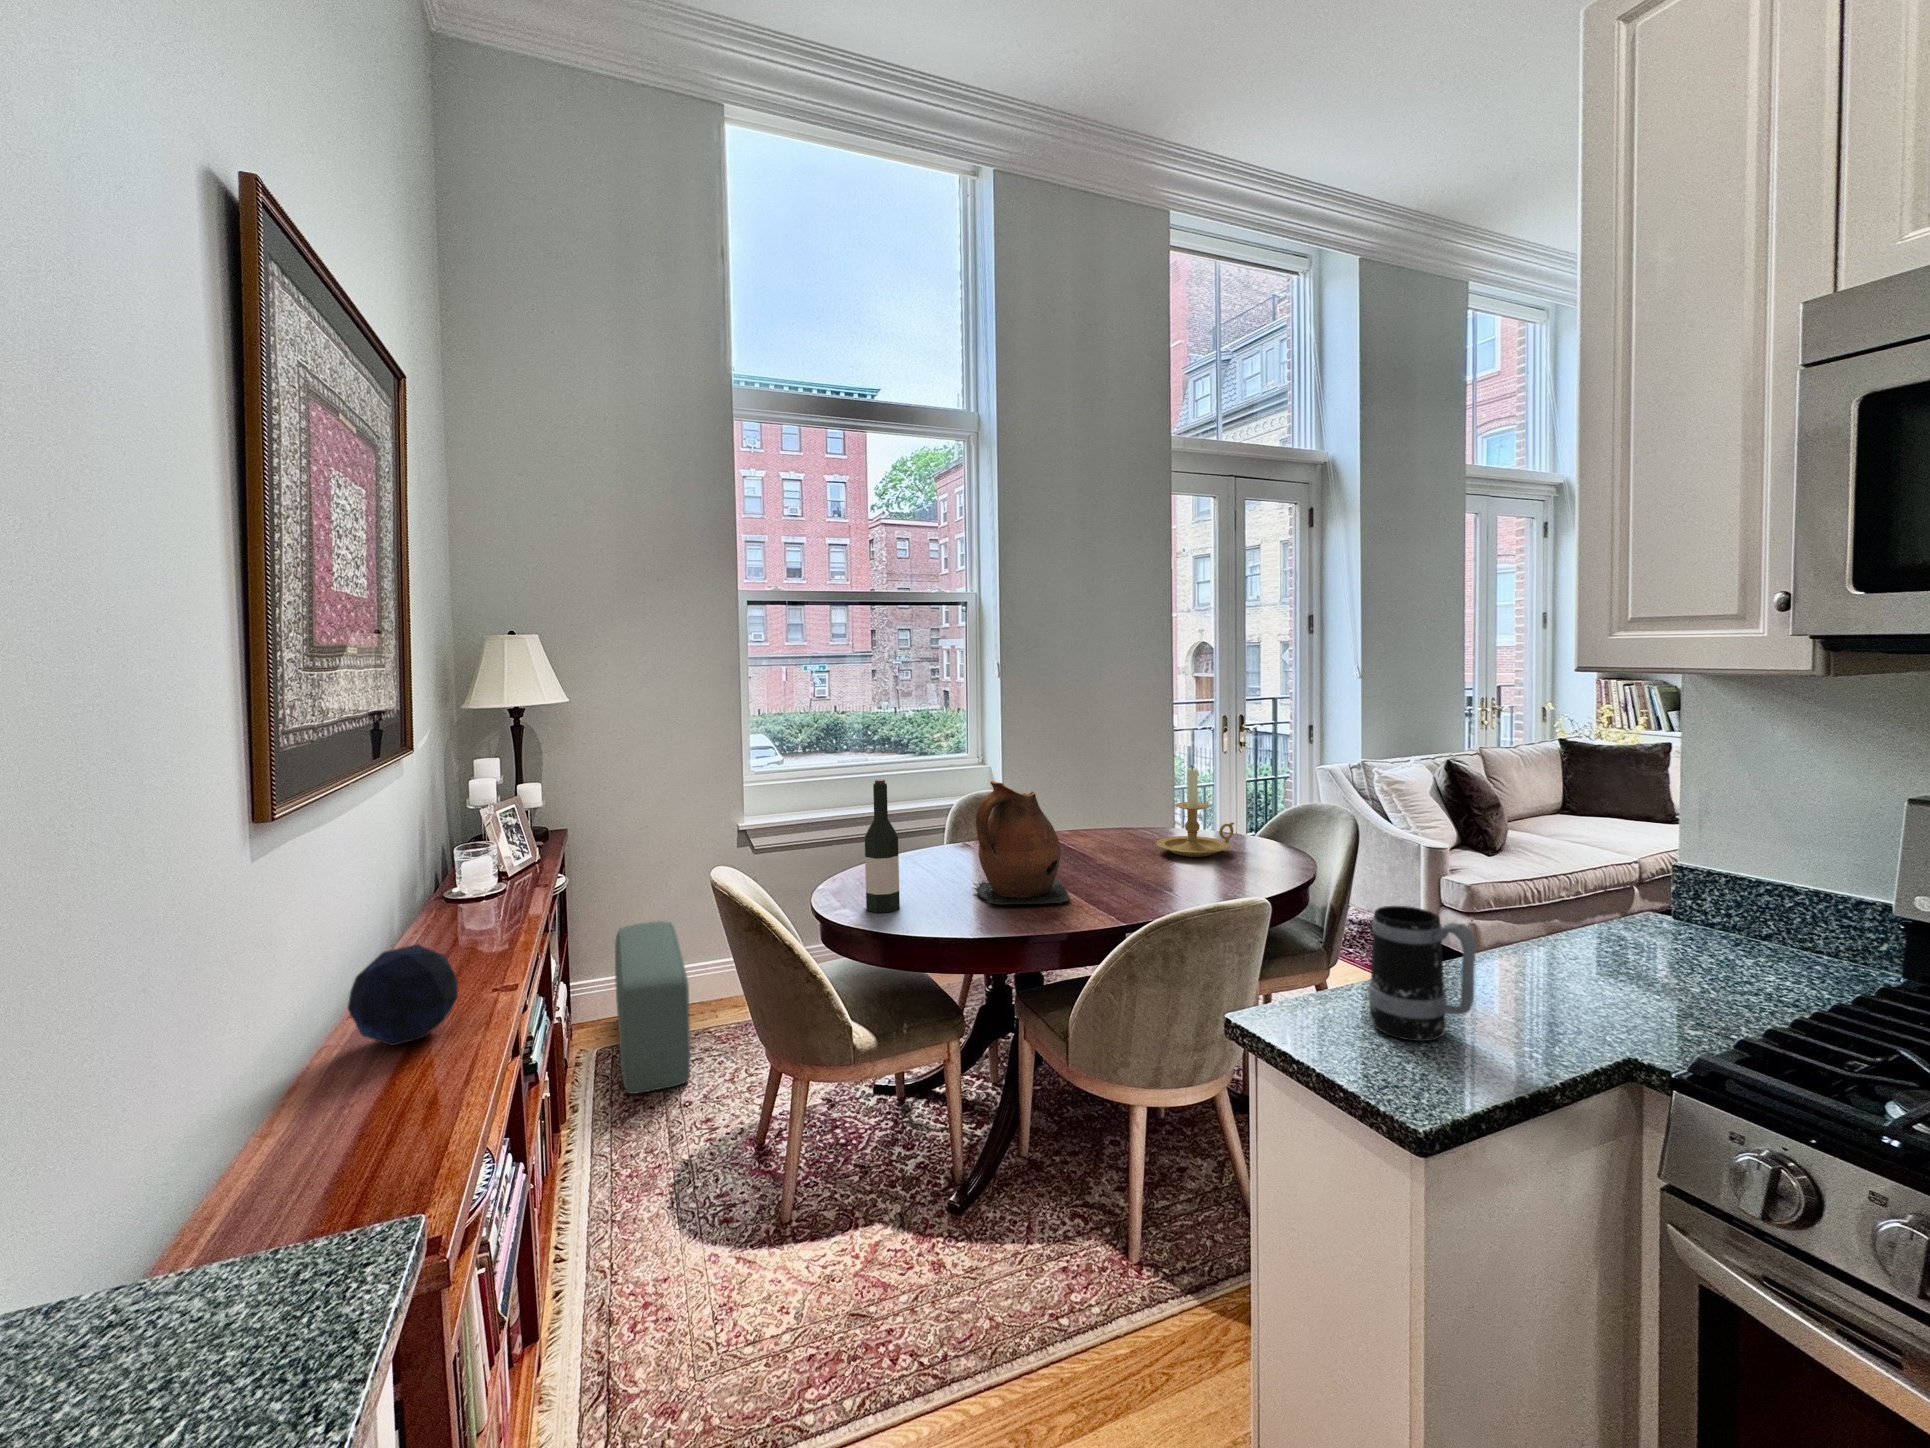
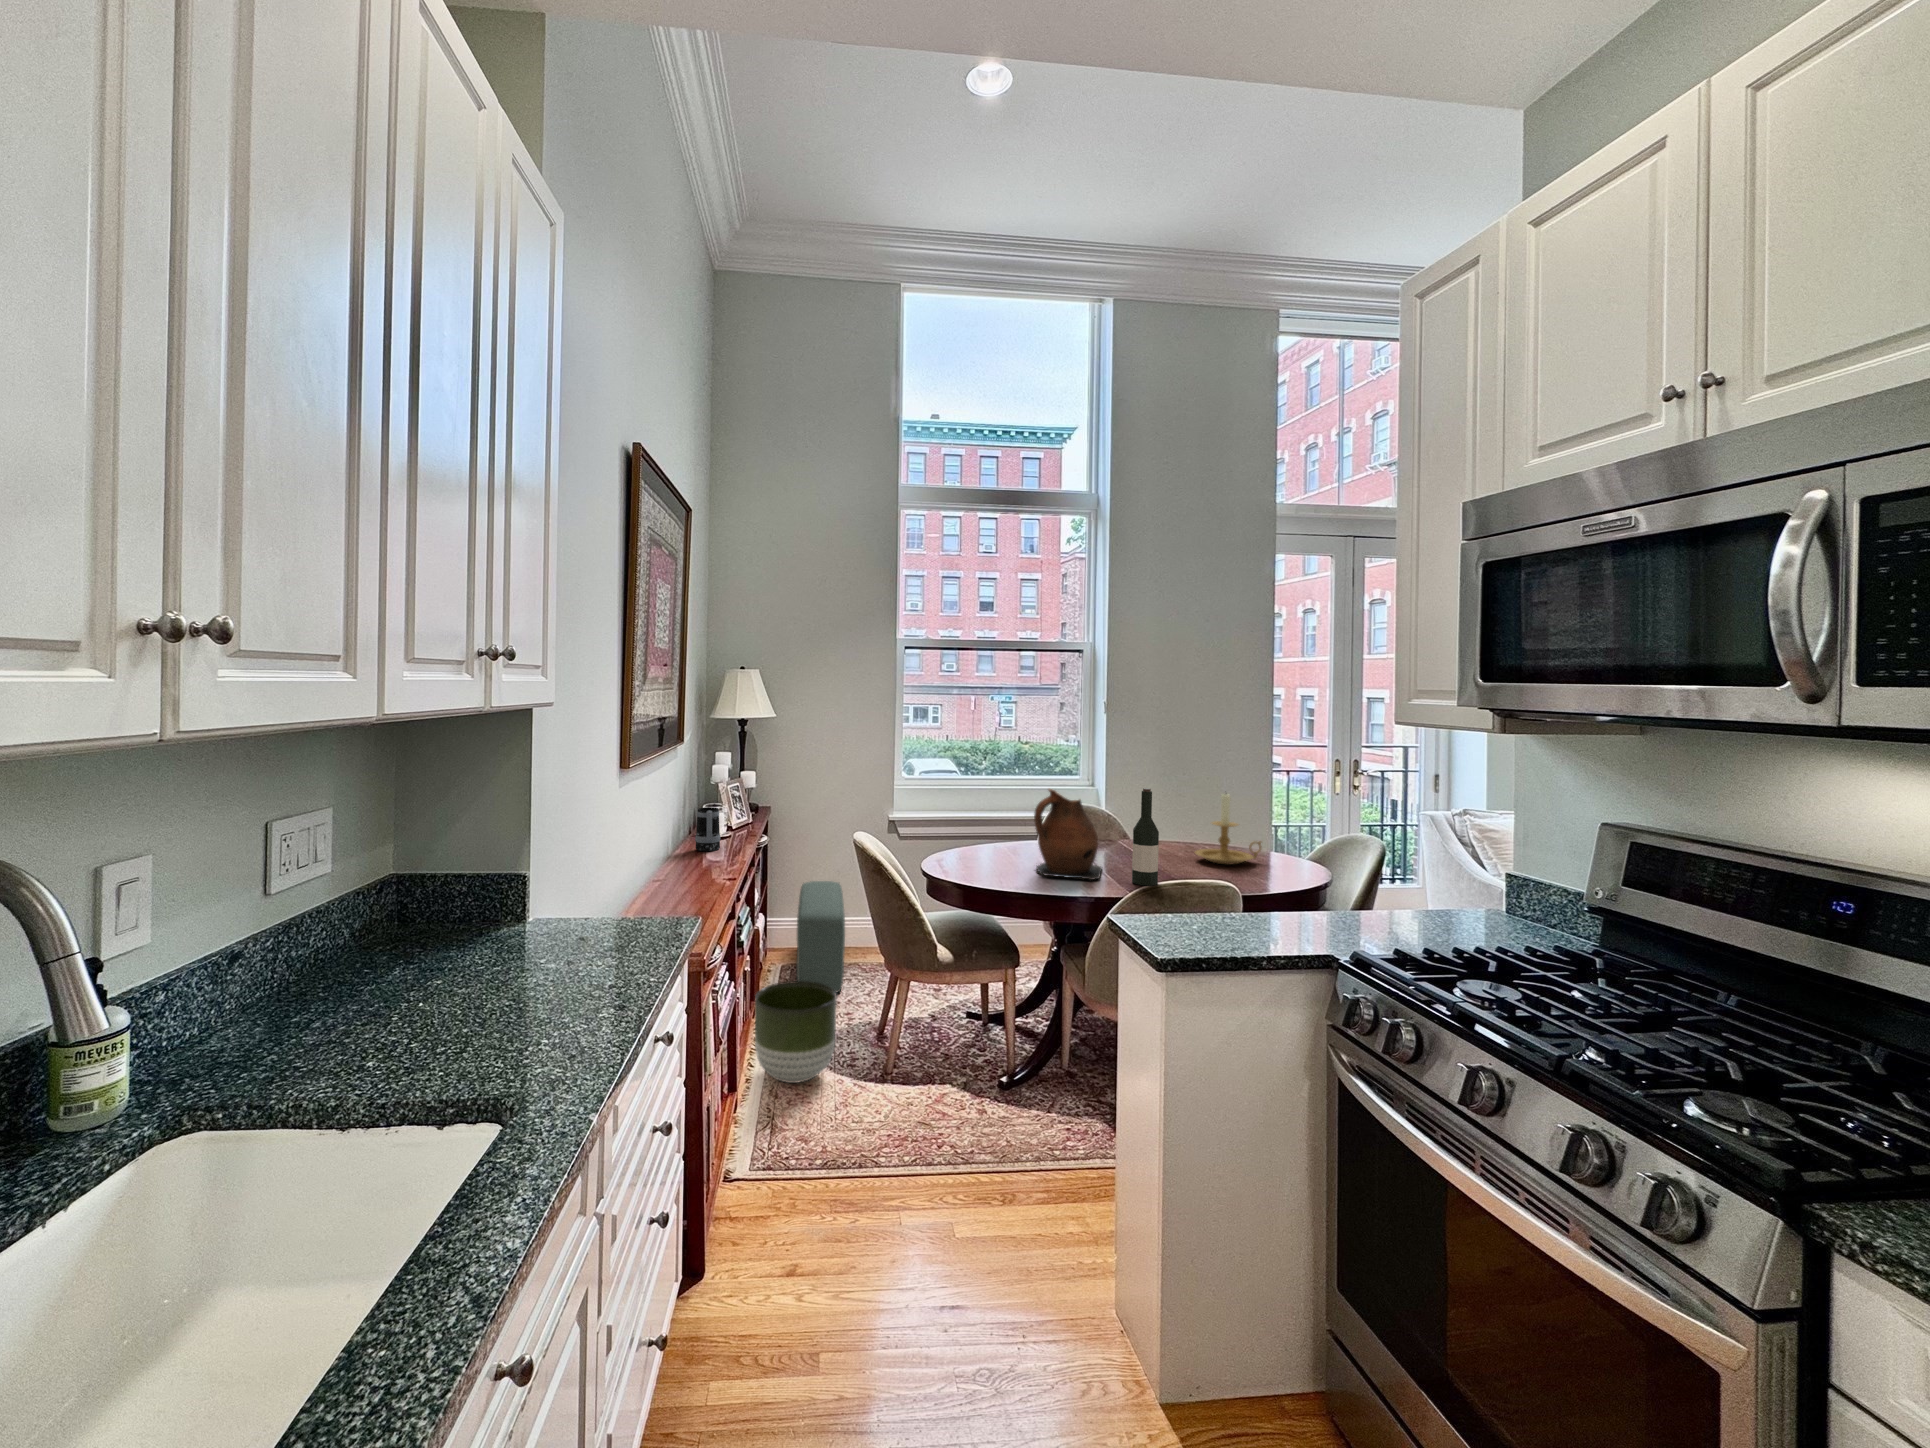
wine bottle: present [865,779,900,913] -> present [1132,788,1159,886]
mug: present [1368,906,1476,1041] -> present [695,807,720,851]
decorative orb: present [348,944,458,1046] -> none [653,846,705,898]
planter: none [564,1103,700,1280] -> present [755,981,837,1083]

